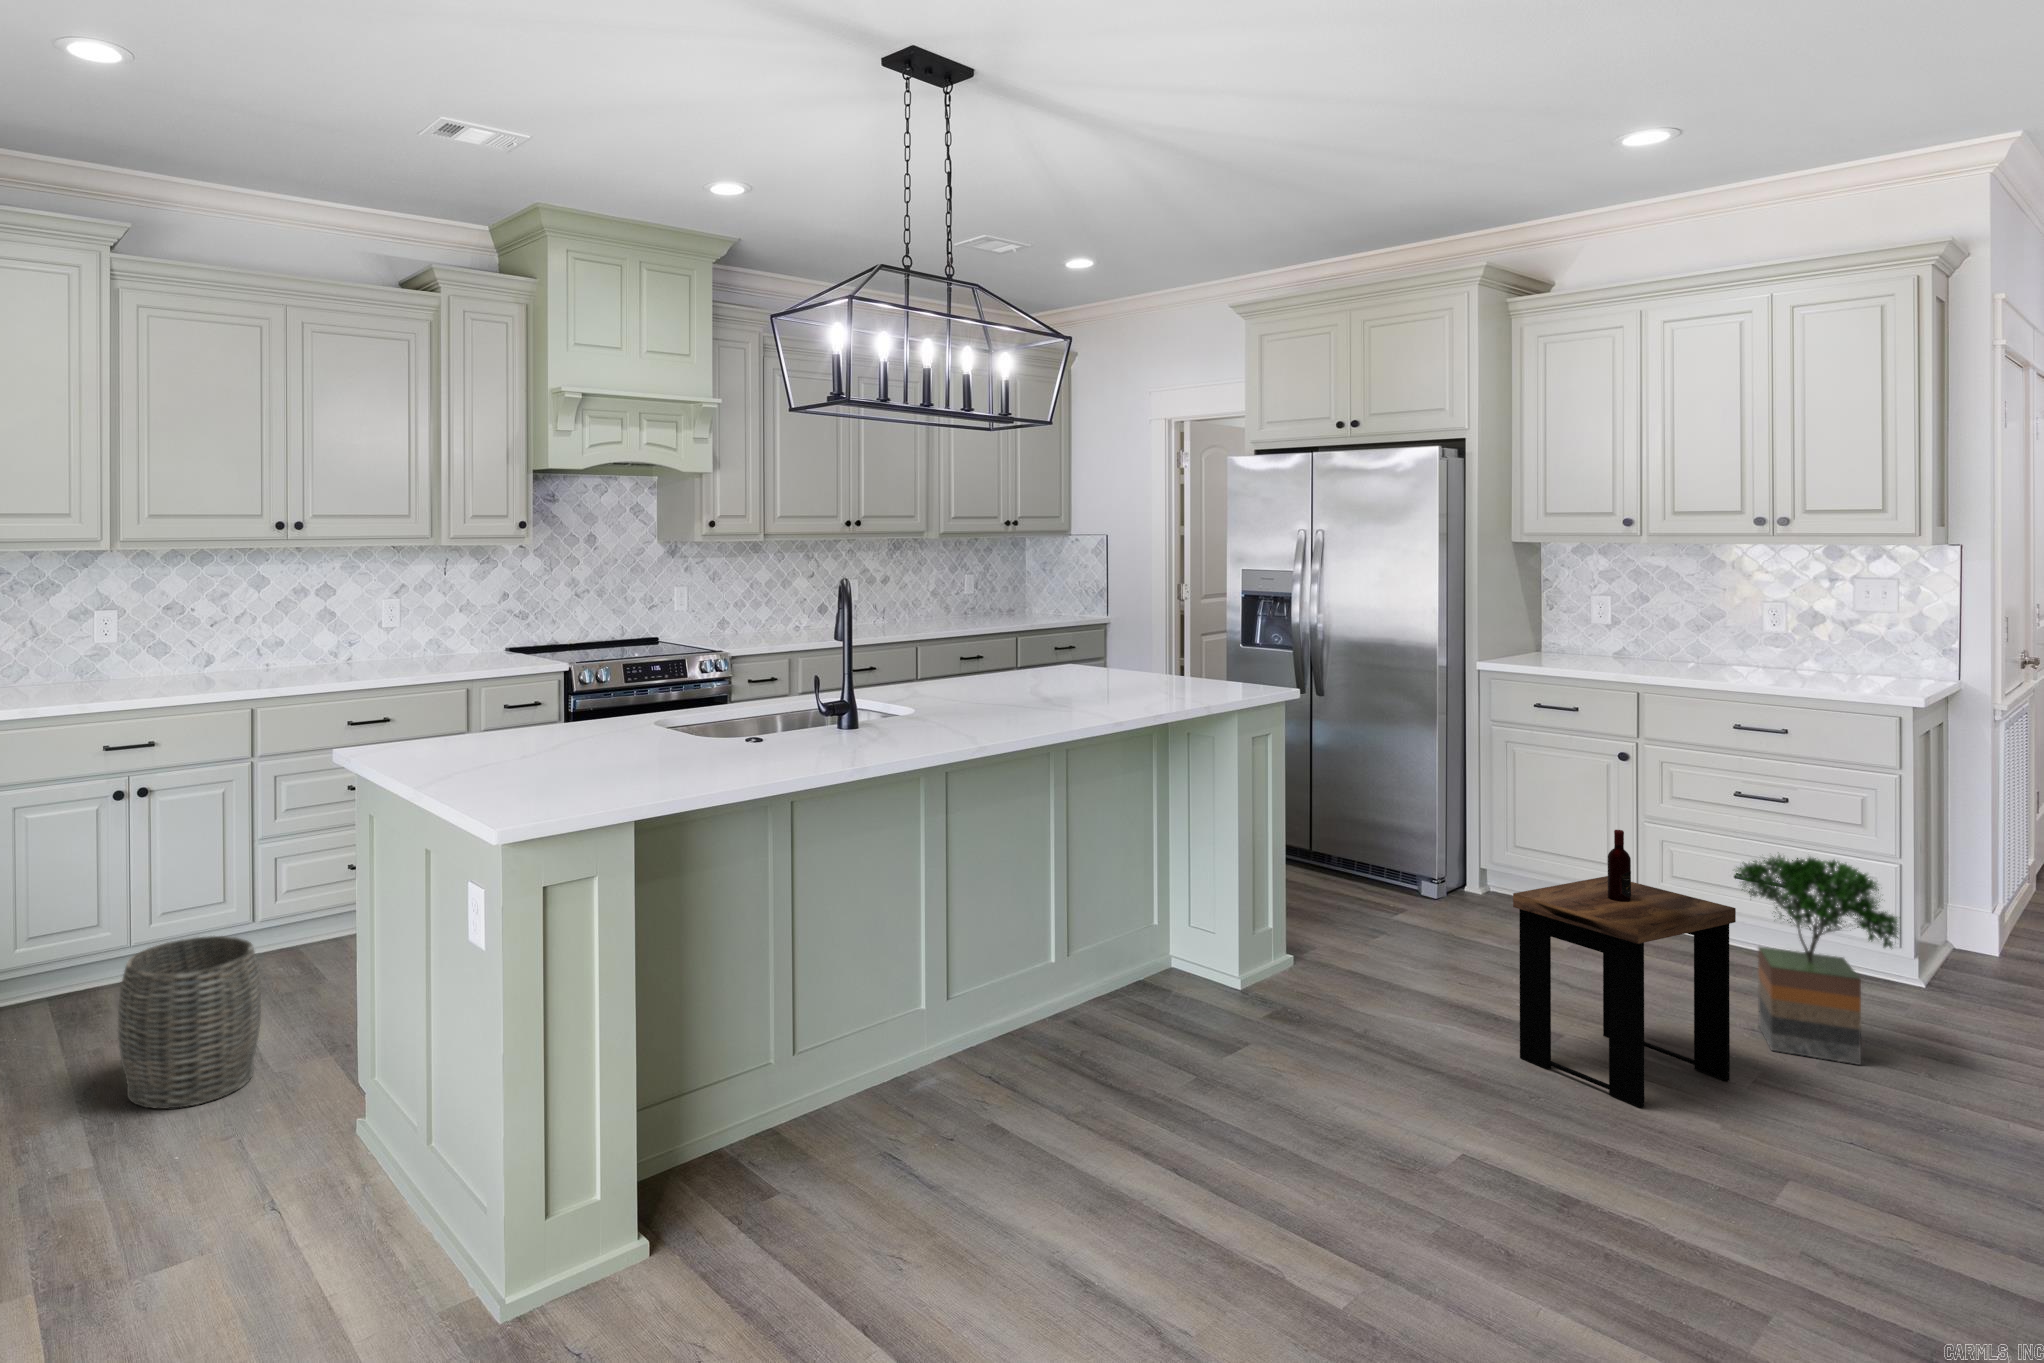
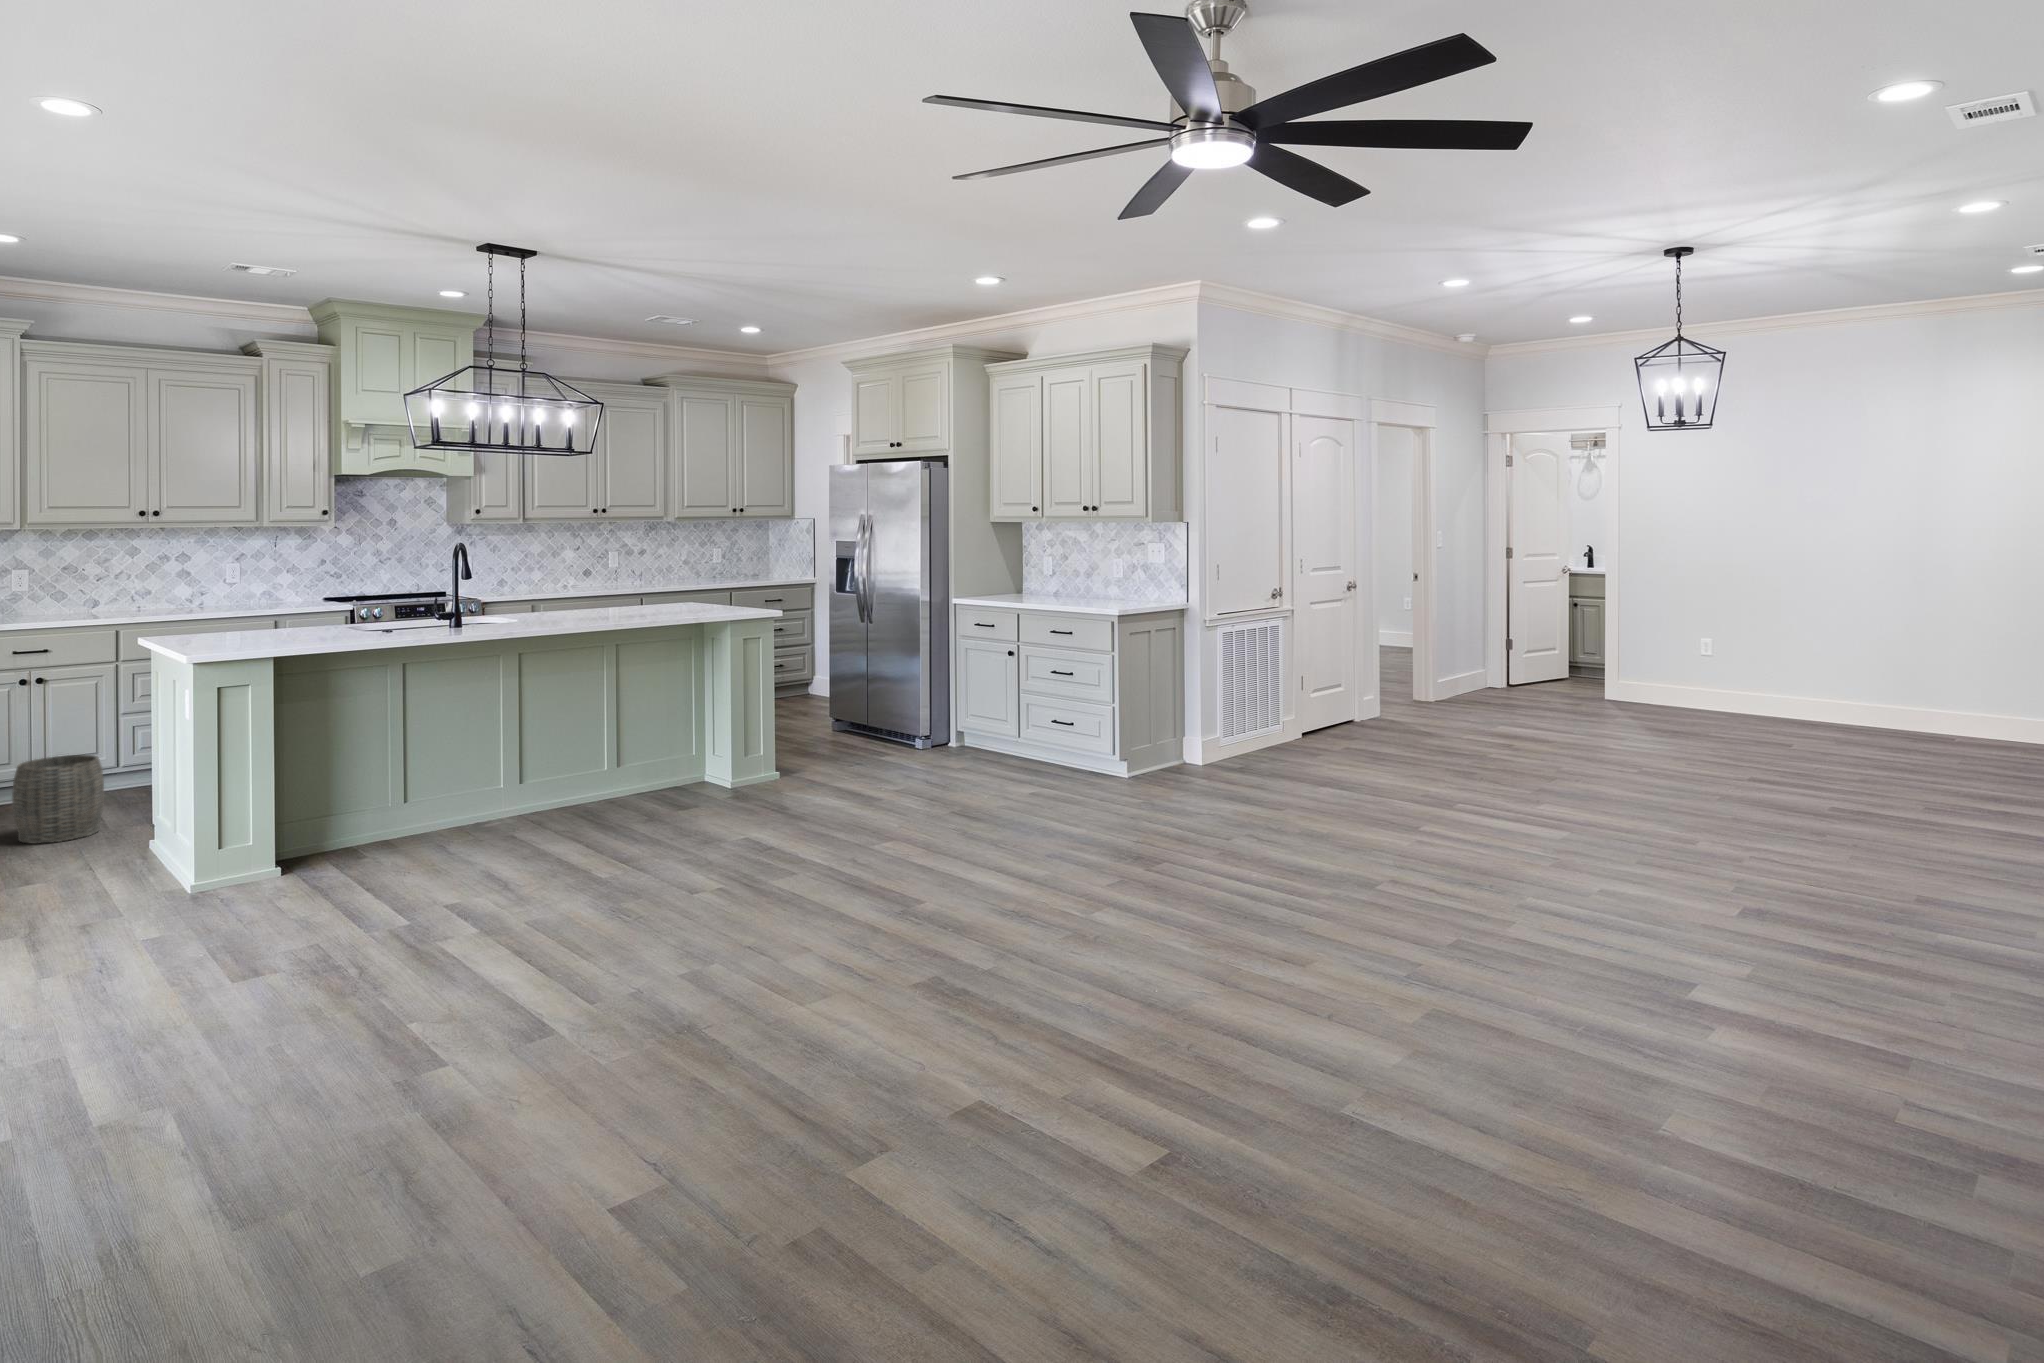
side table: present [1513,830,1736,1108] -> none [838,679,942,821]
potted tree: present [1735,855,1898,1065] -> none [979,694,1047,804]

